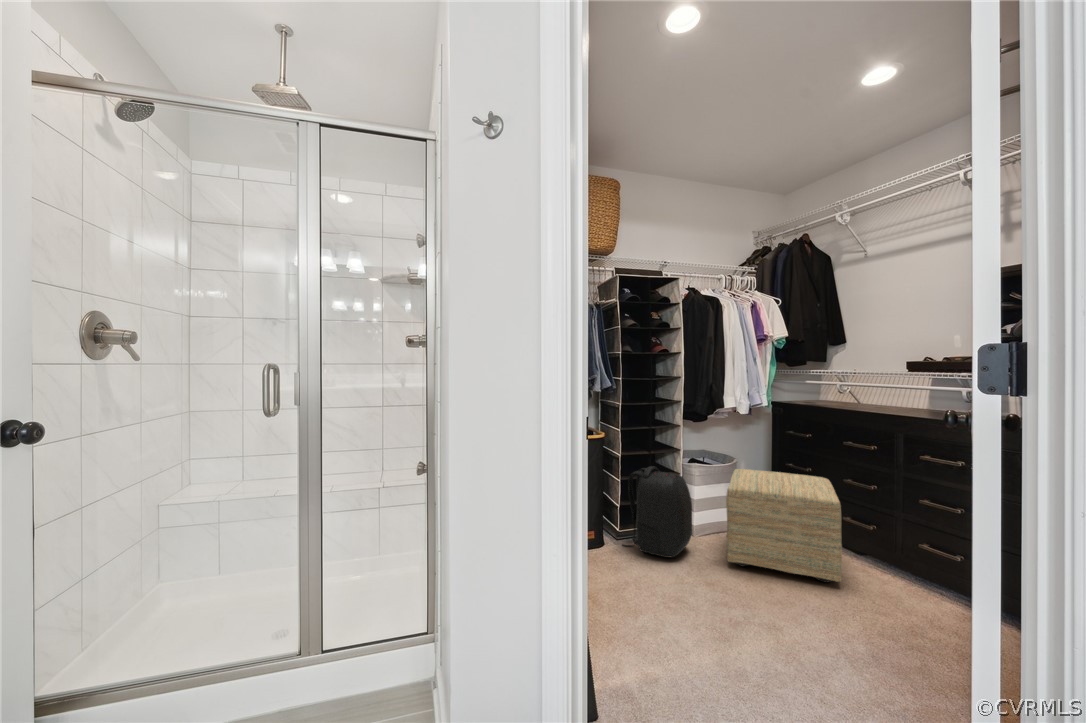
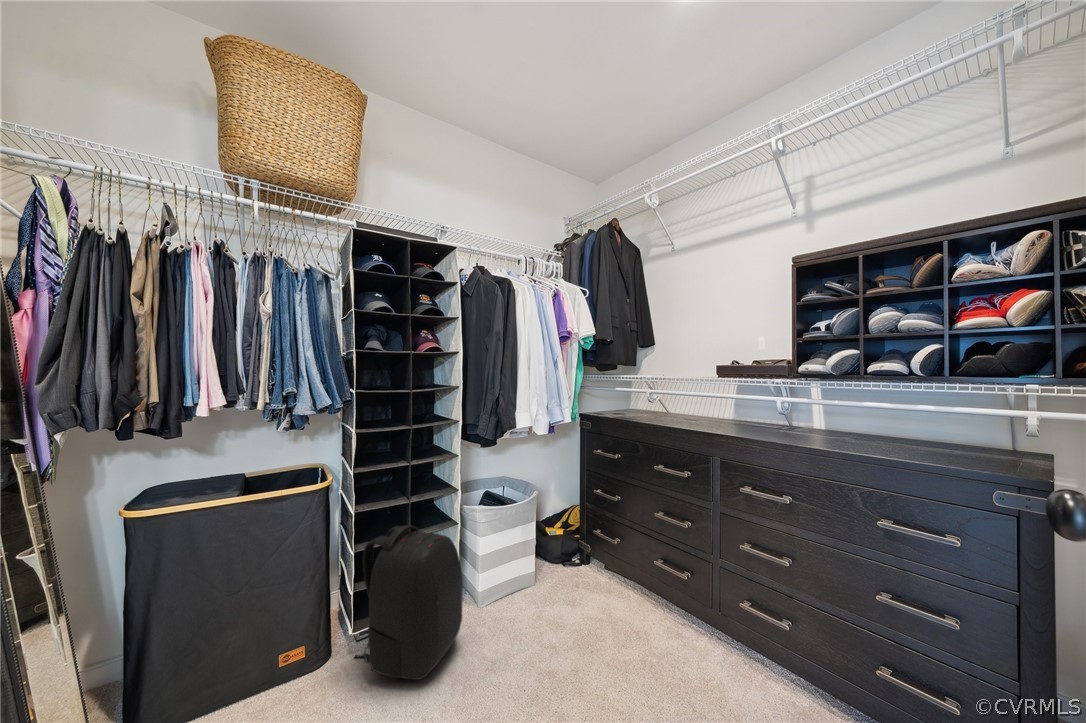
ottoman: present [726,469,842,582] -> none [503,507,654,690]

